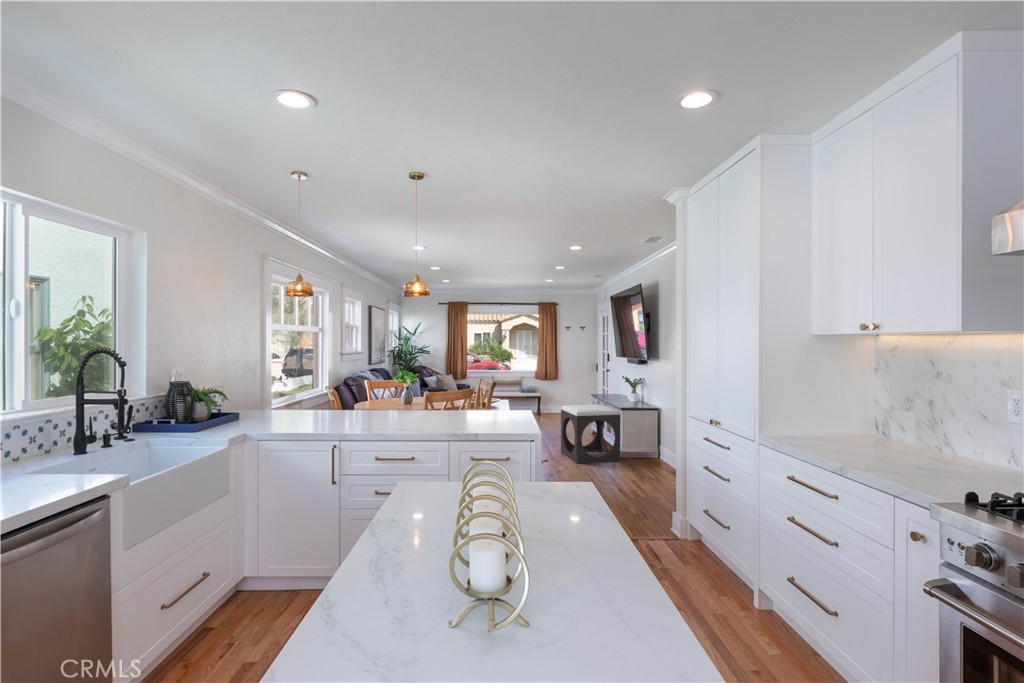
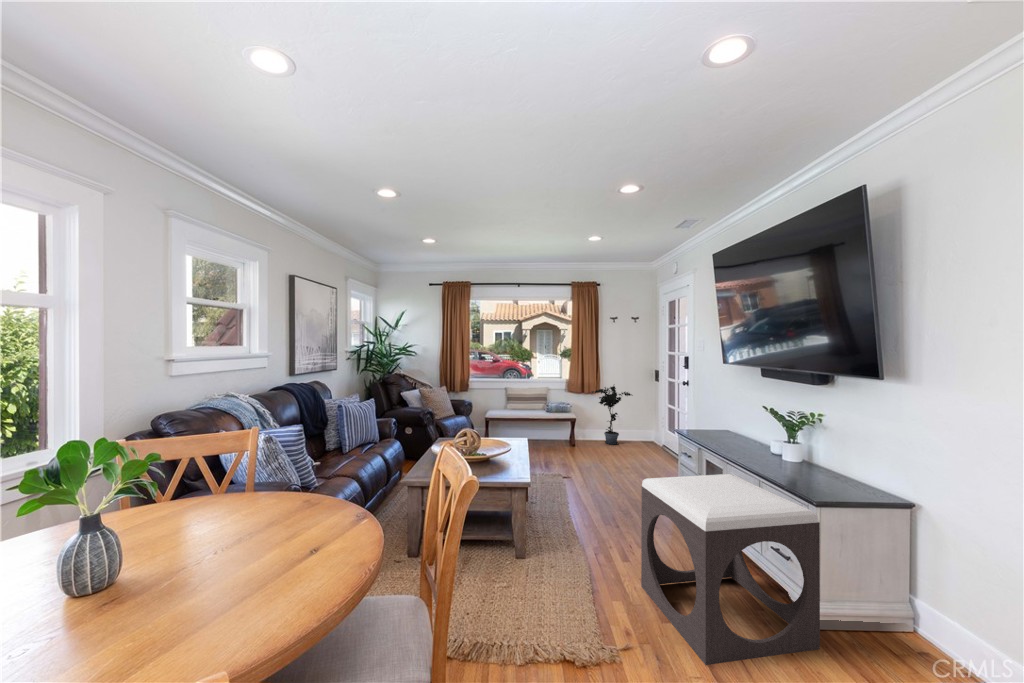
potted plant: none [551,373,579,414] -> present [592,386,632,445]

